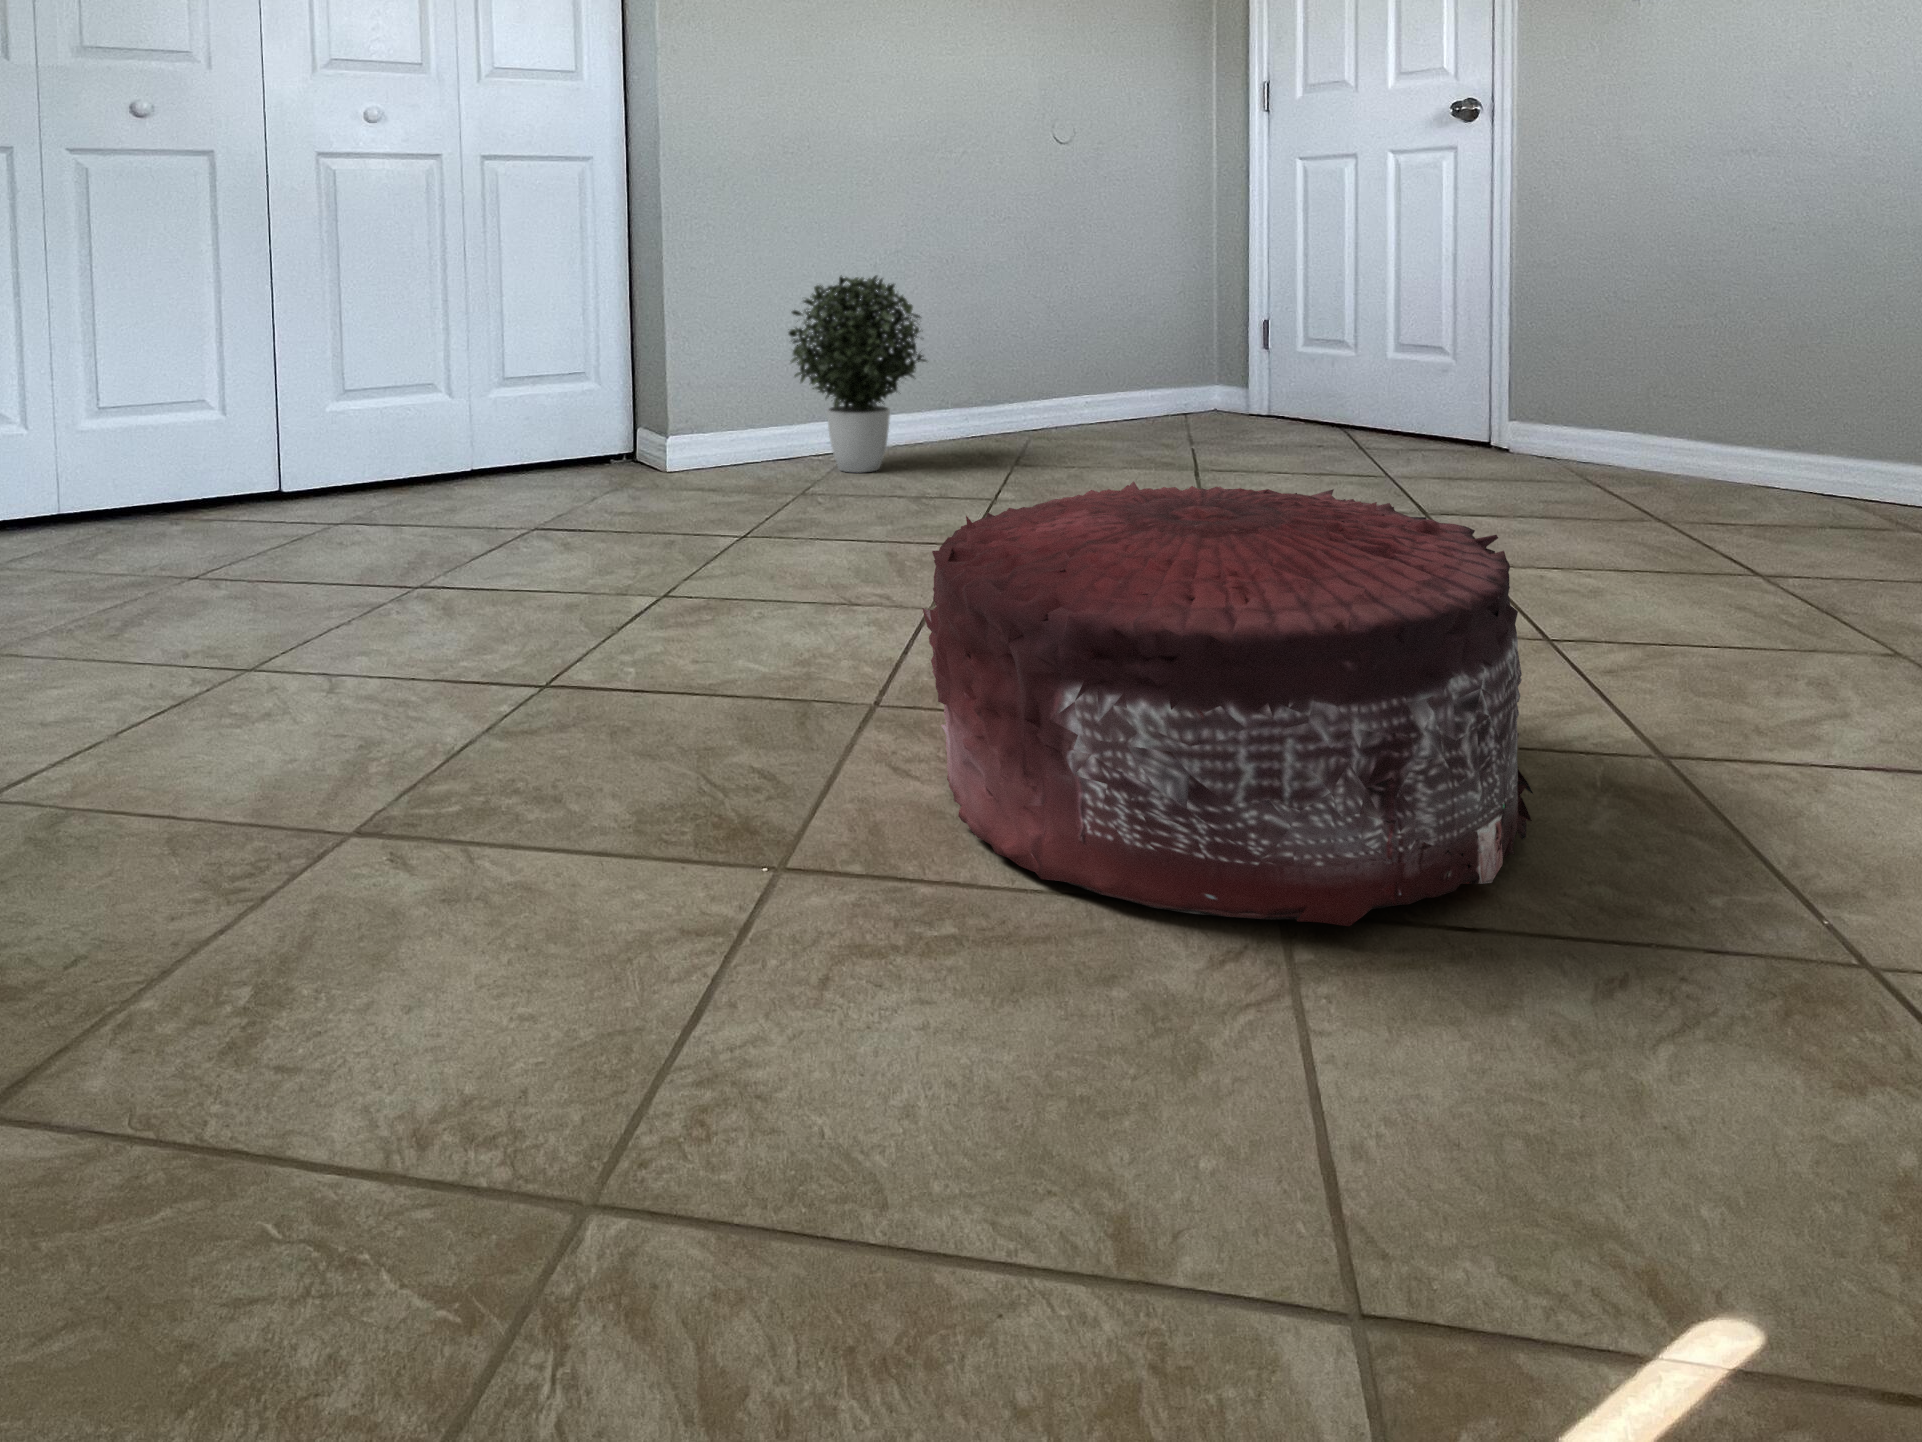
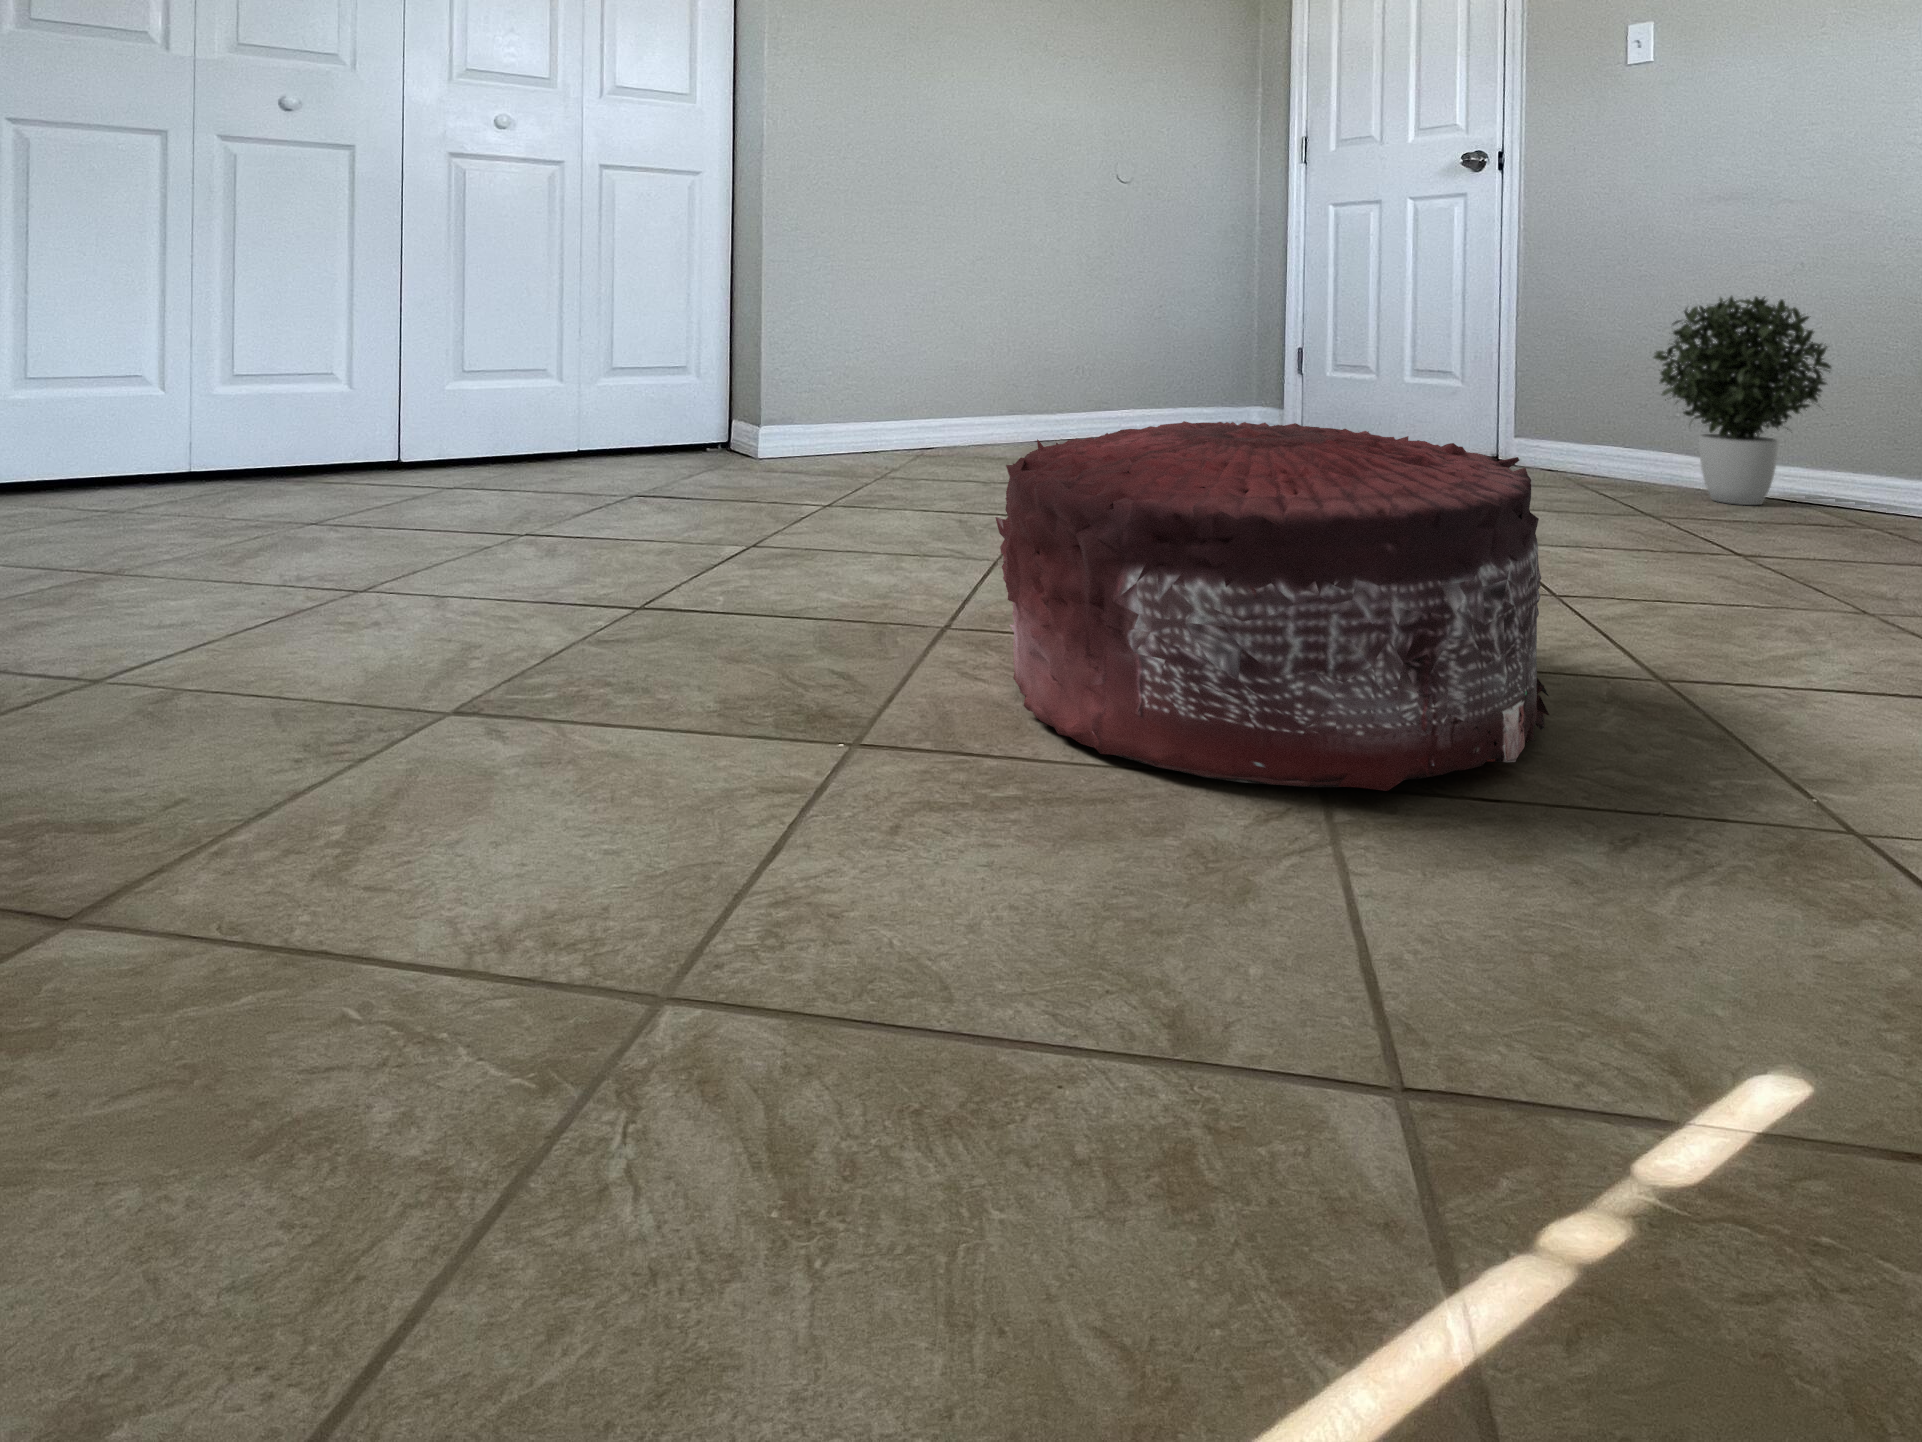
potted plant: present [789,275,926,473] -> present [1654,296,1831,505]

